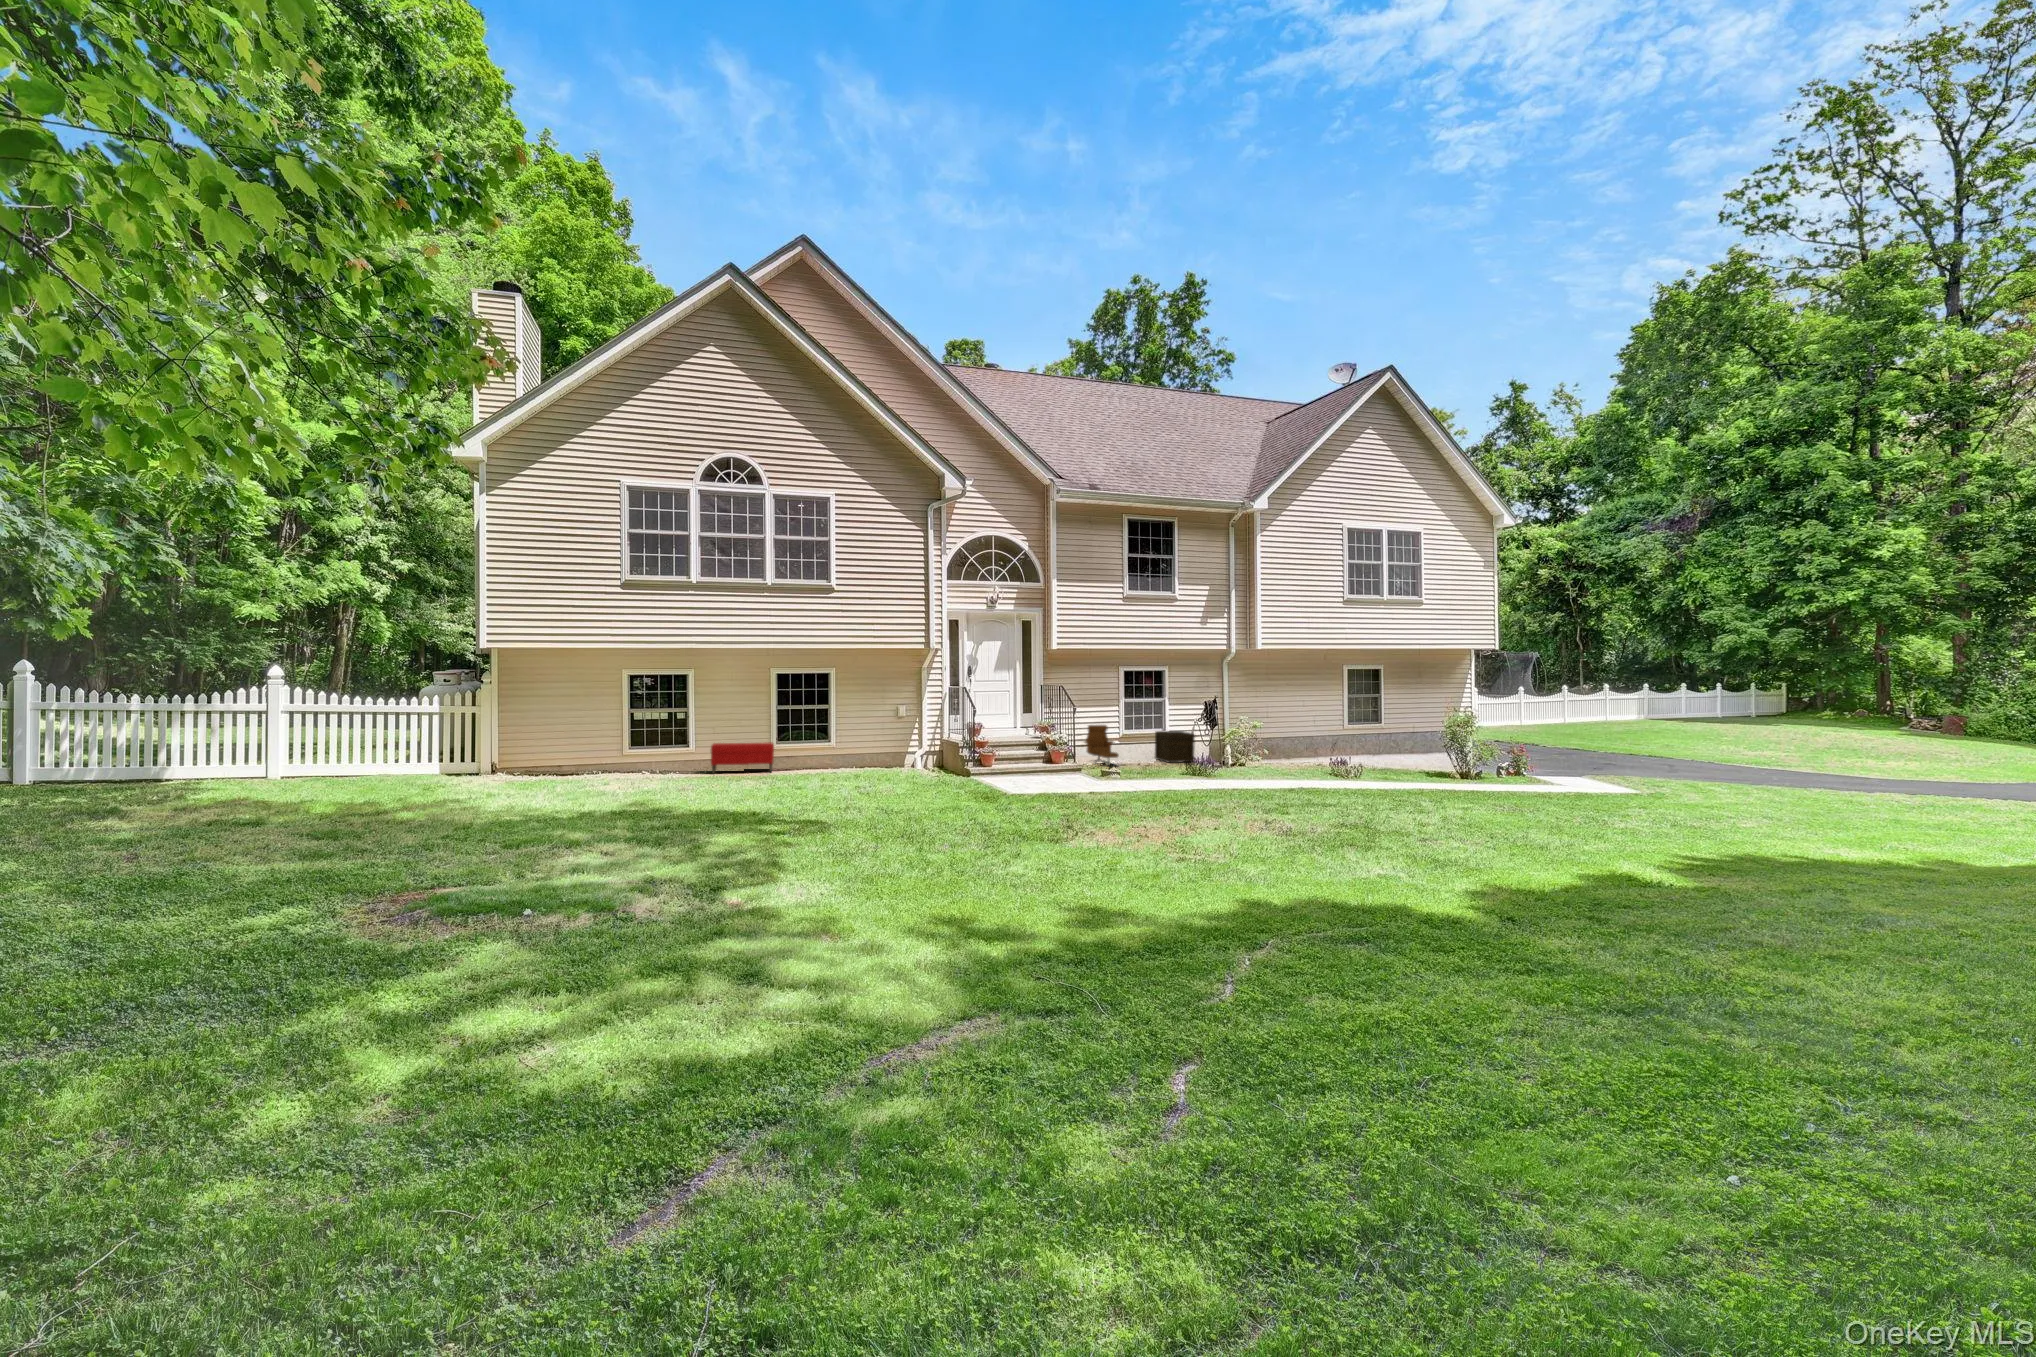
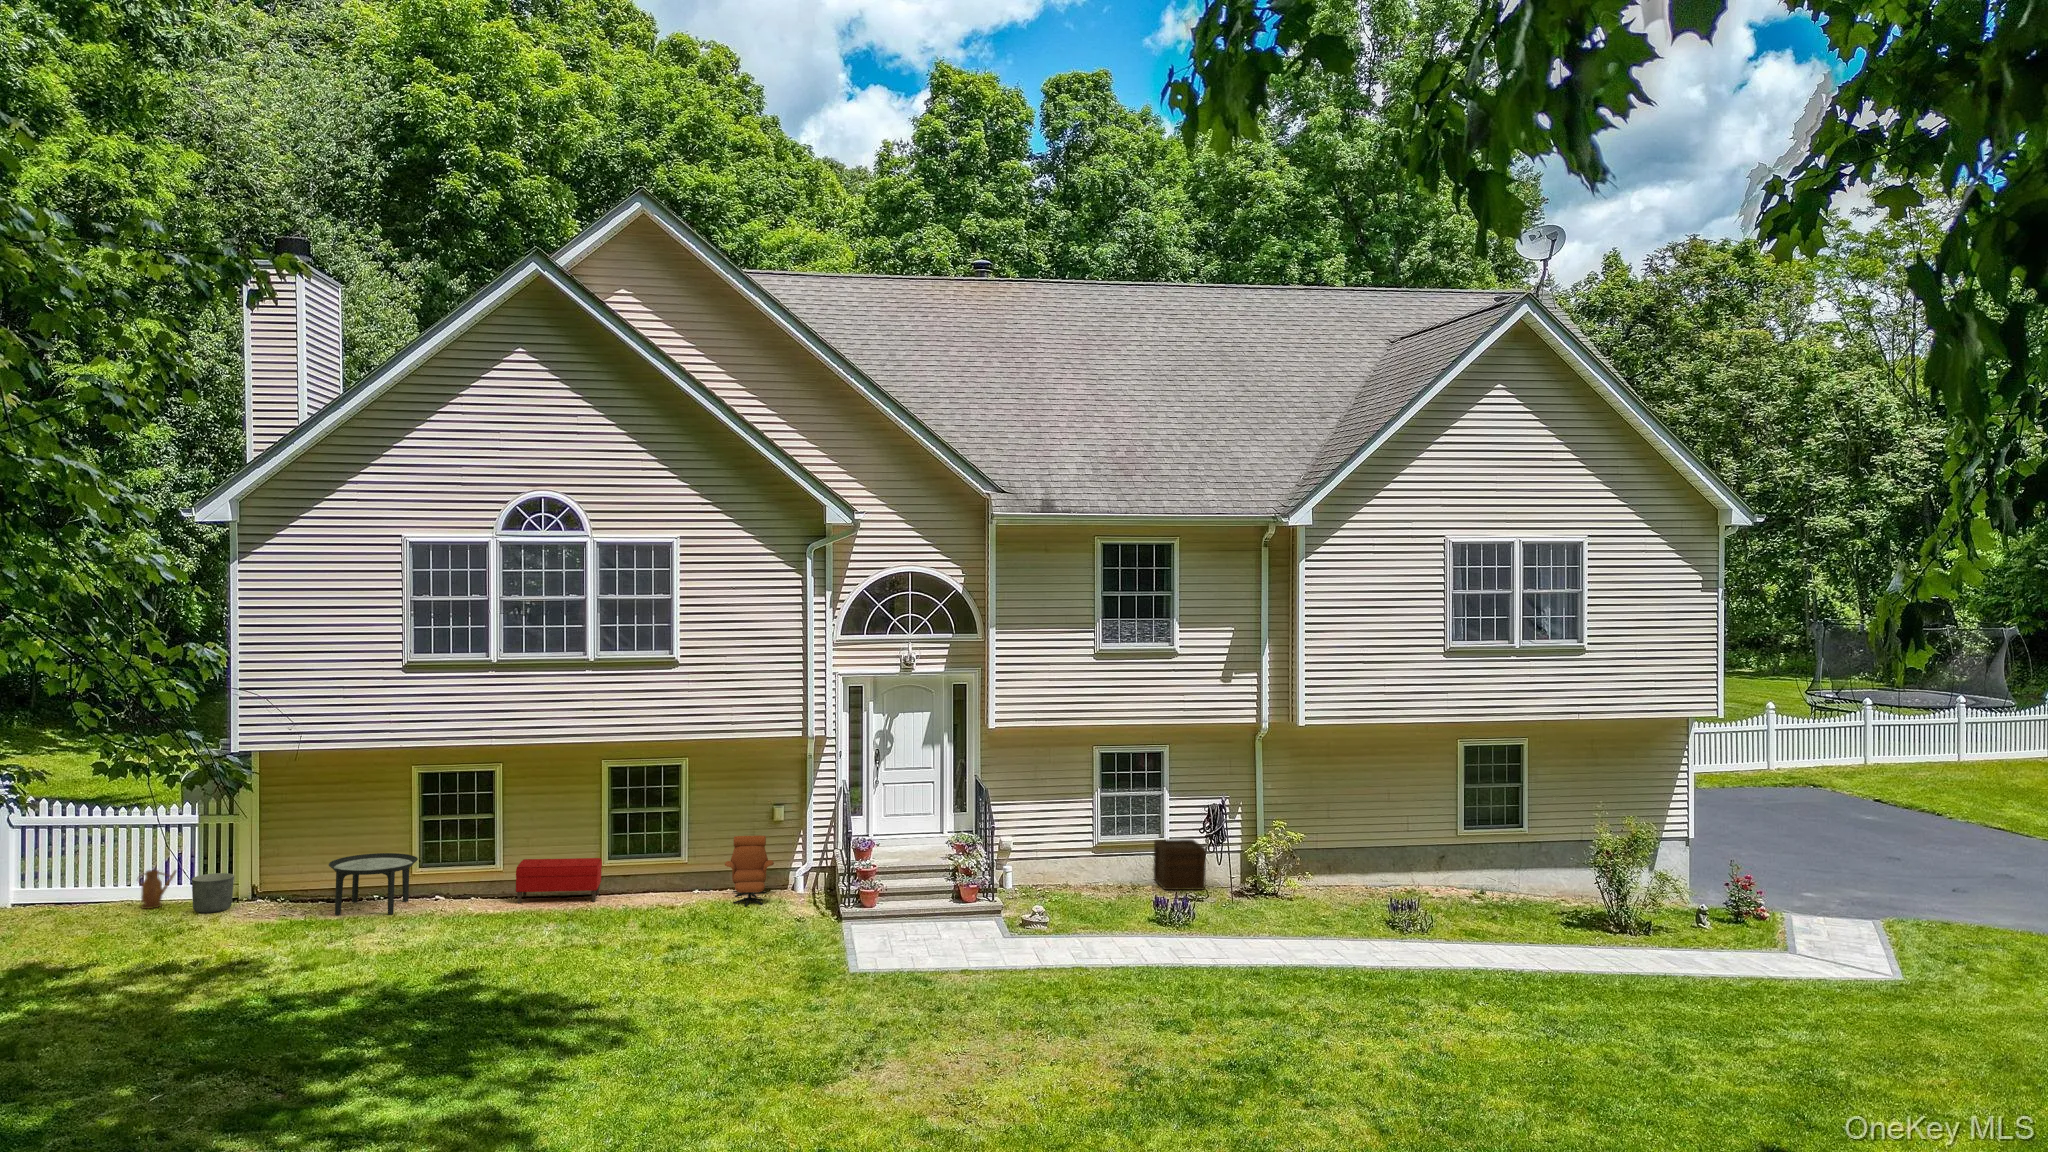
lounge chair: present [1085,725,1119,765] -> present [725,836,774,906]
round table: none [560,738,632,781] -> present [329,853,418,915]
watering can: none [393,750,428,781] -> present [138,870,176,909]
planter: none [443,753,479,782] -> present [192,873,234,913]

